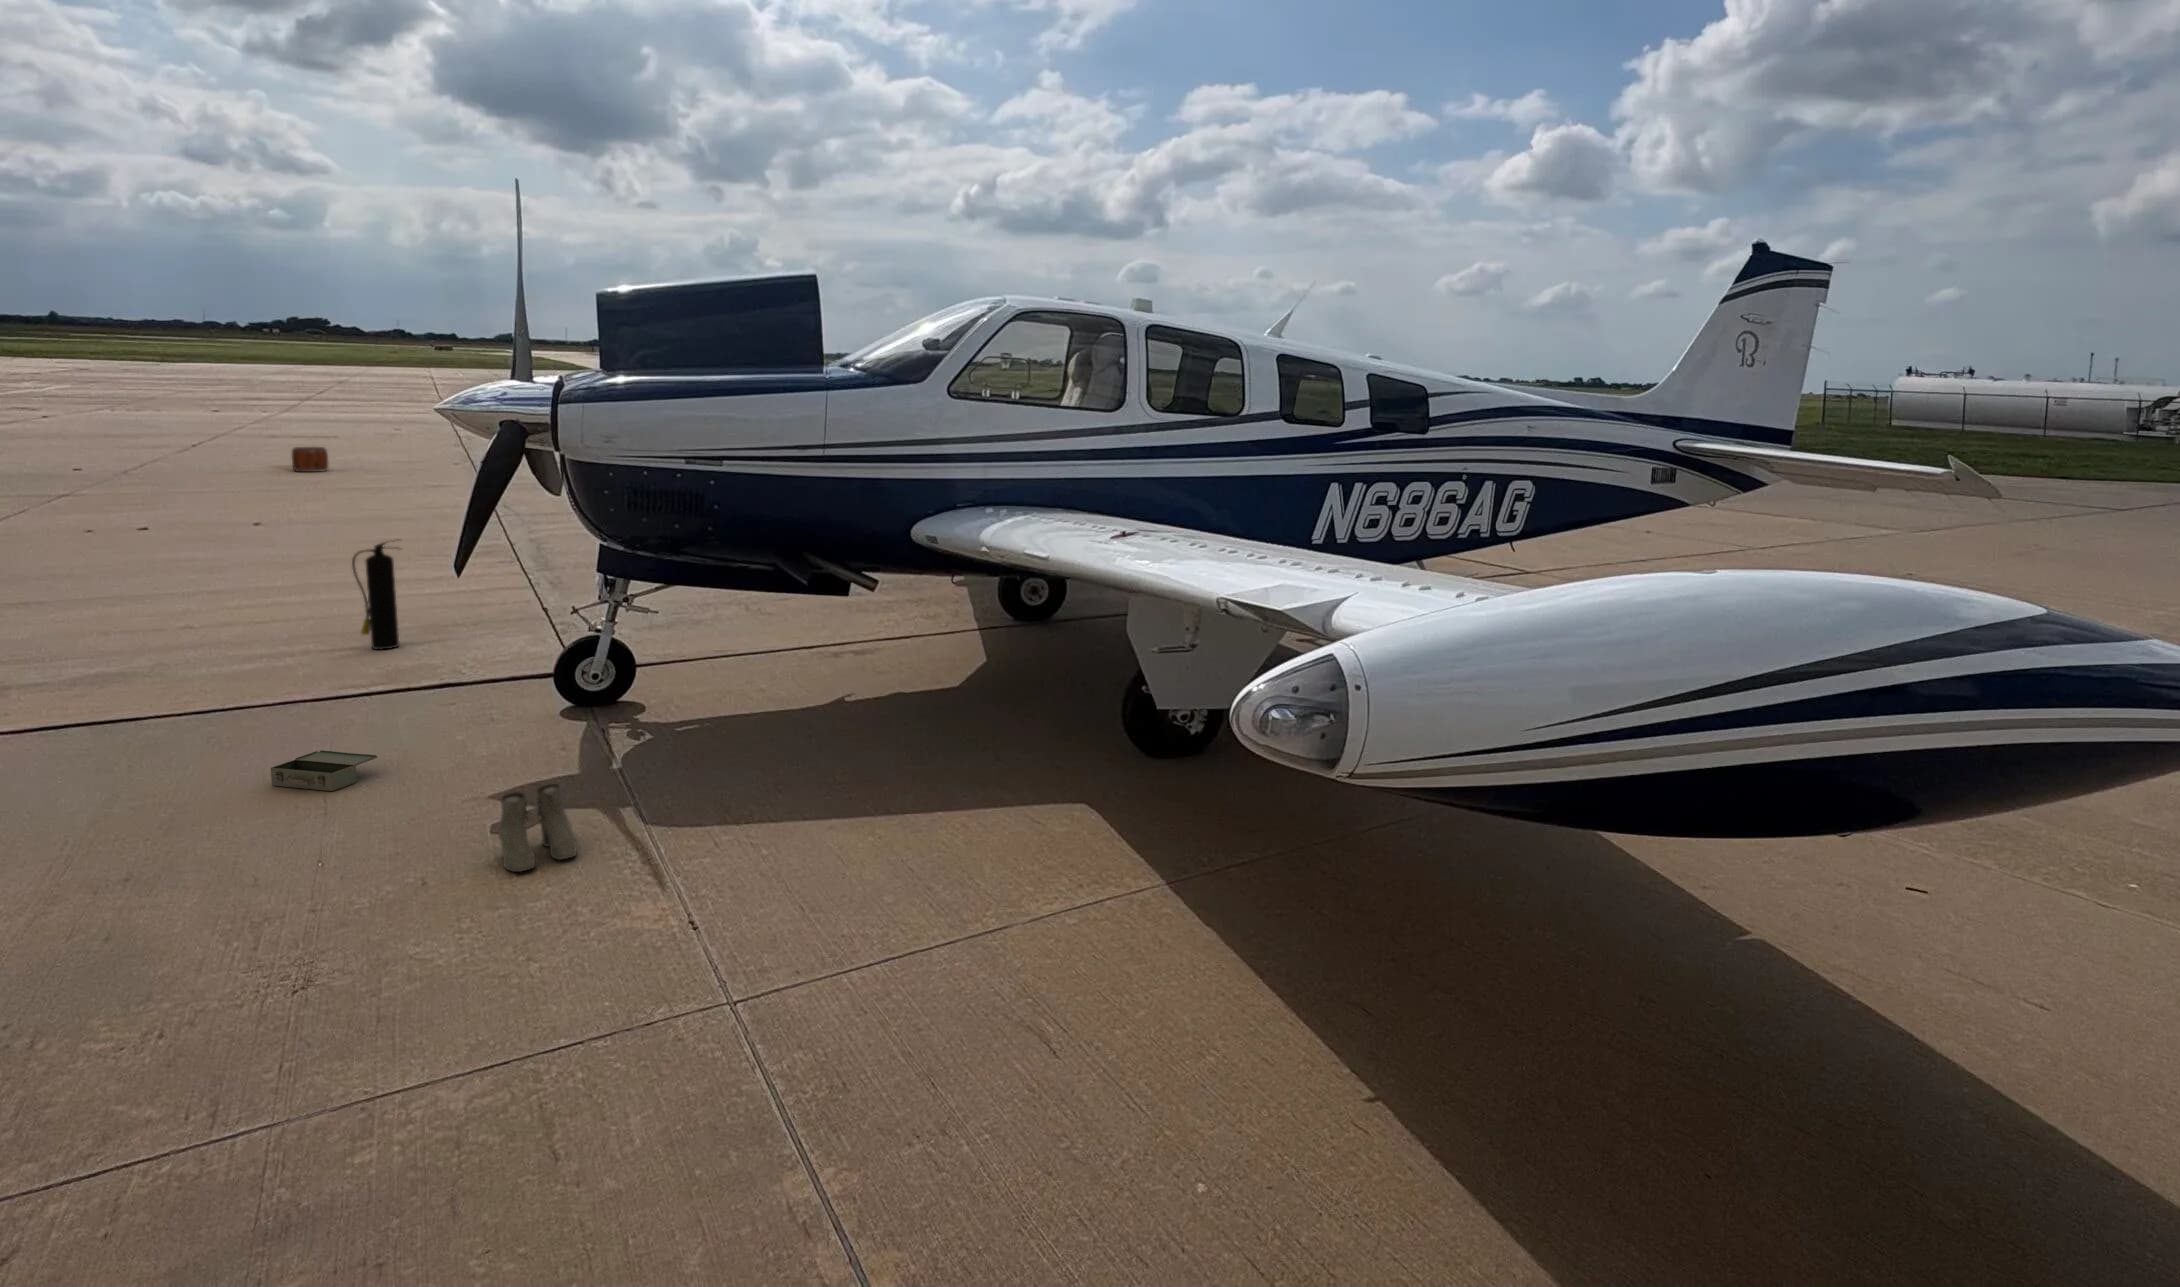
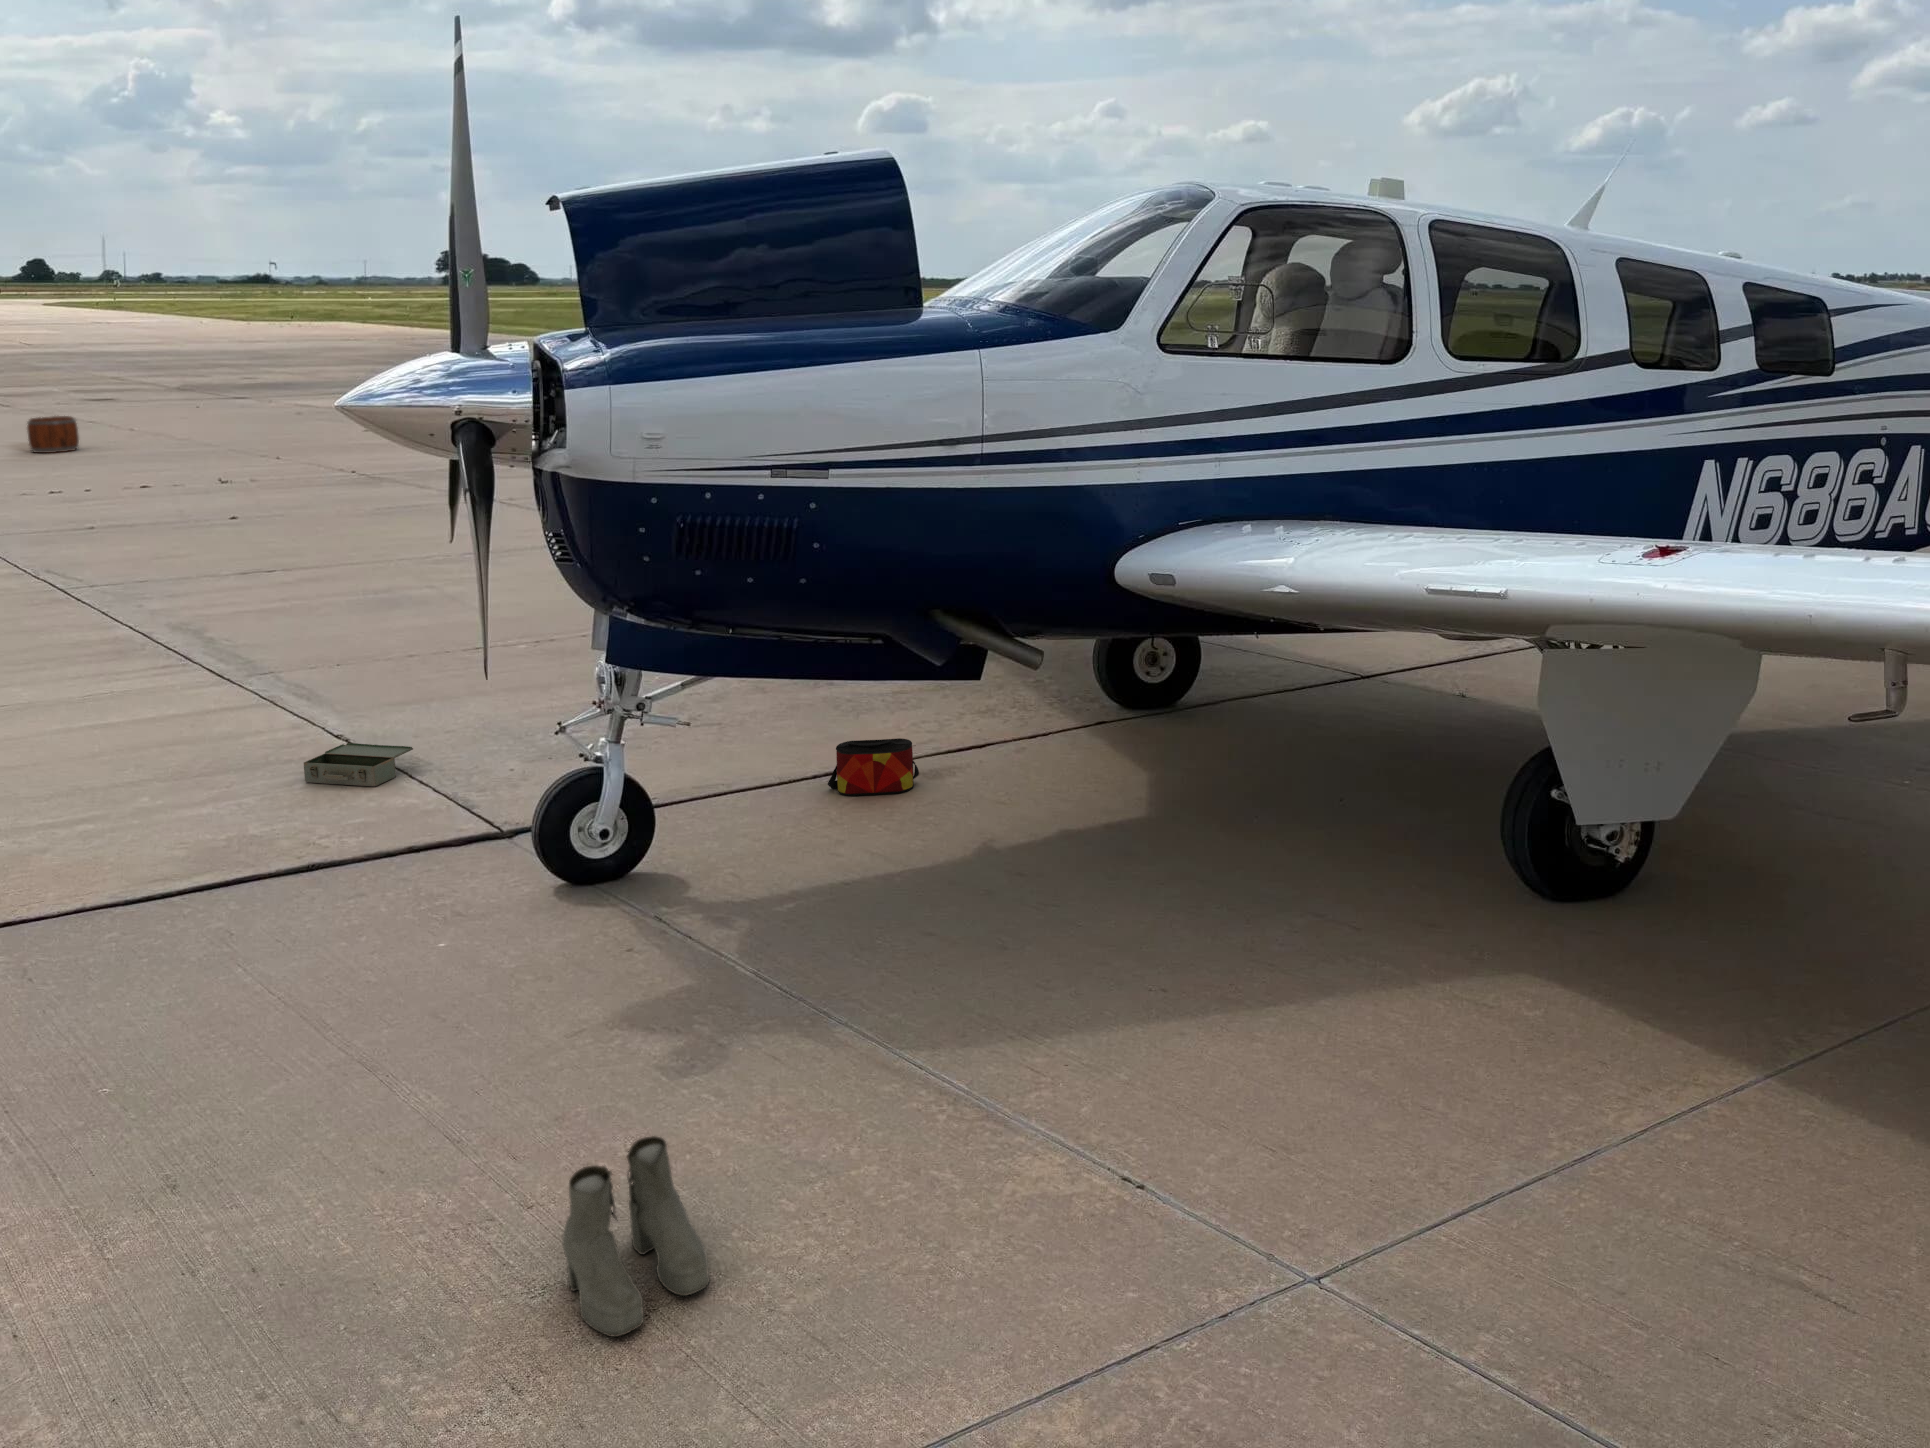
fire extinguisher: present [352,539,399,650] -> none [175,600,254,778]
bag: none [754,636,813,669] -> present [828,738,919,796]
toolbox: present [271,750,378,791] -> present [304,743,413,786]

